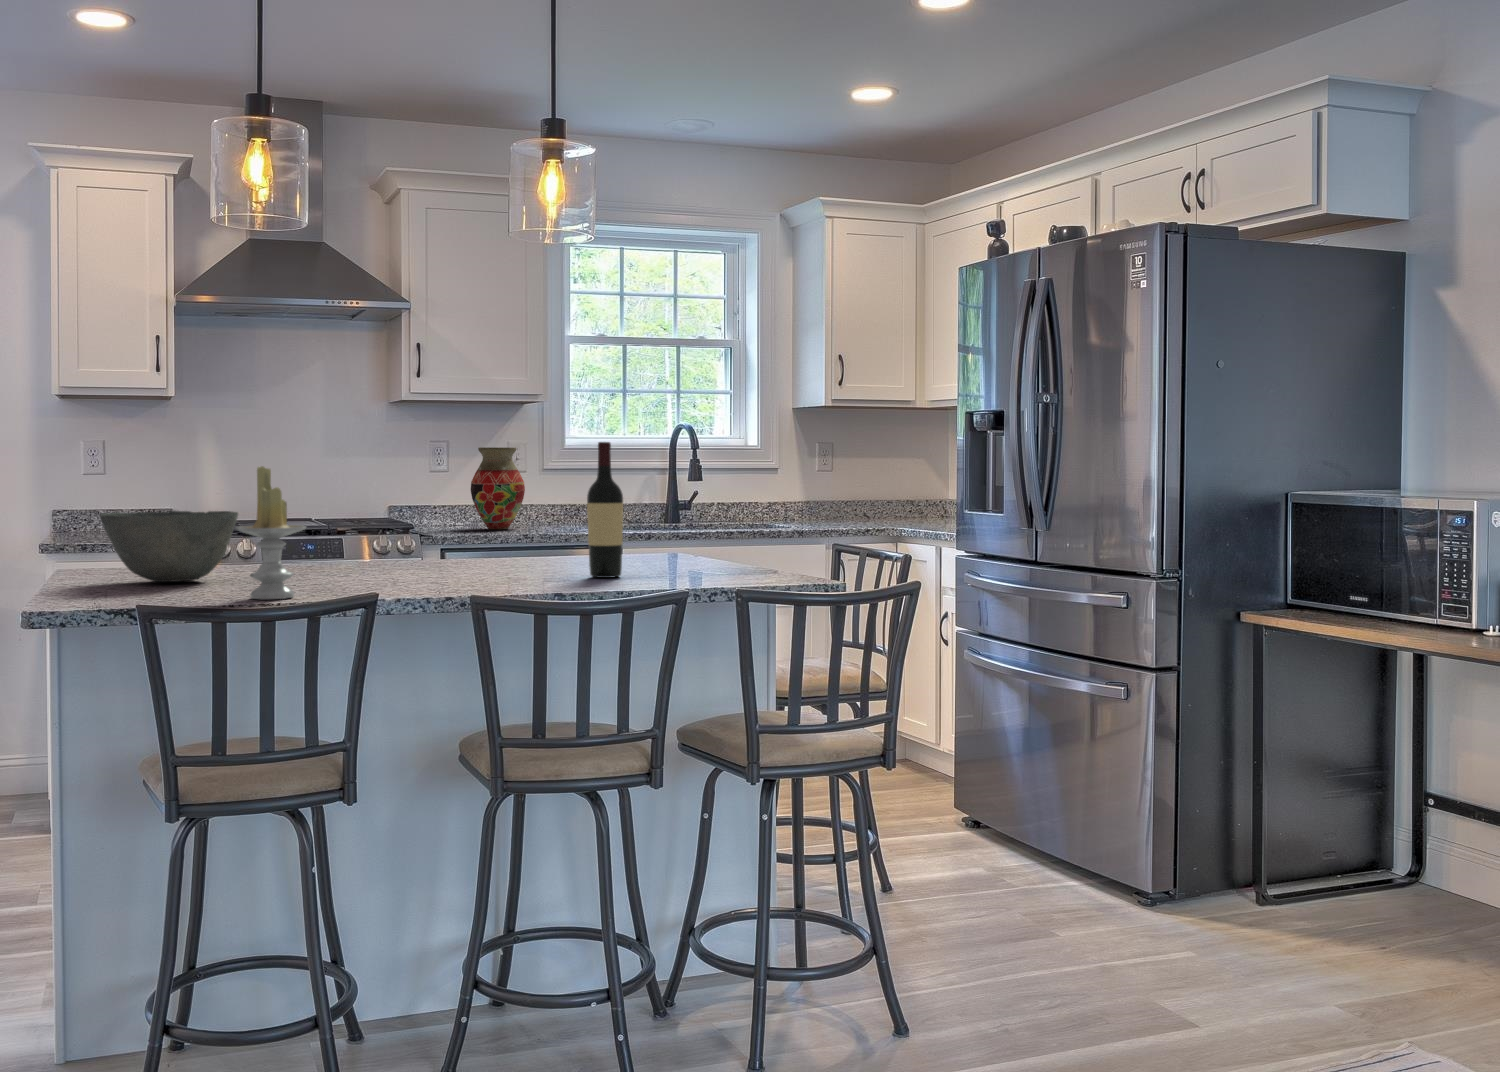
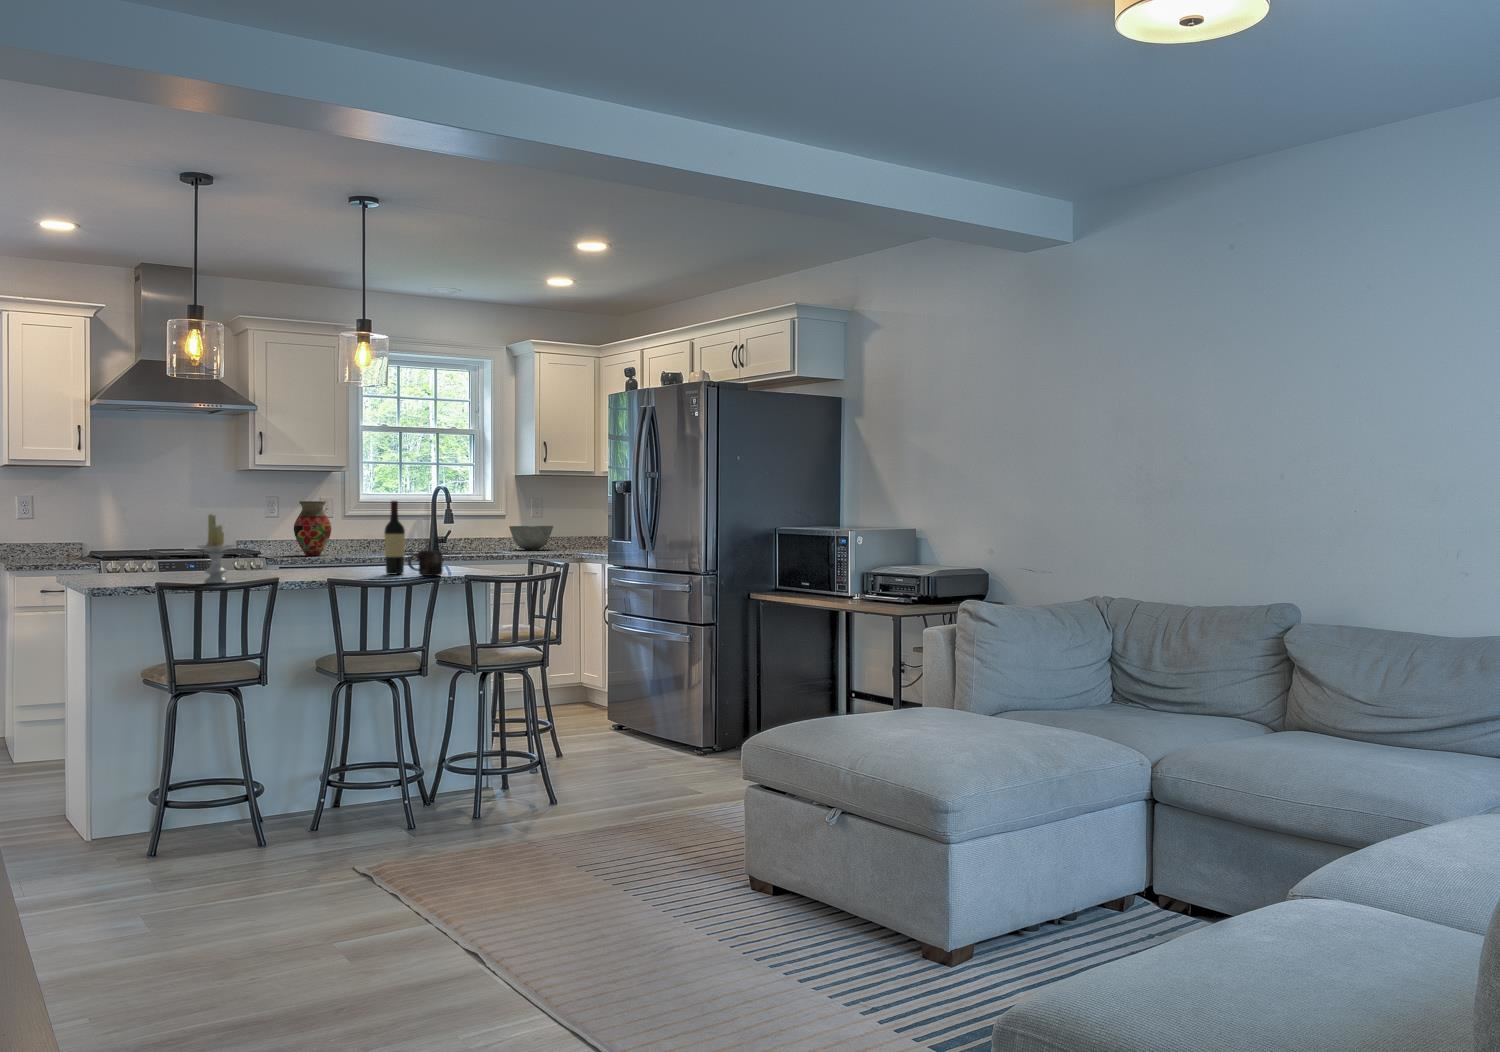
bowl: present [100,511,238,582] -> present [509,526,553,550]
mug: none [627,535,691,583] -> present [408,550,443,576]

